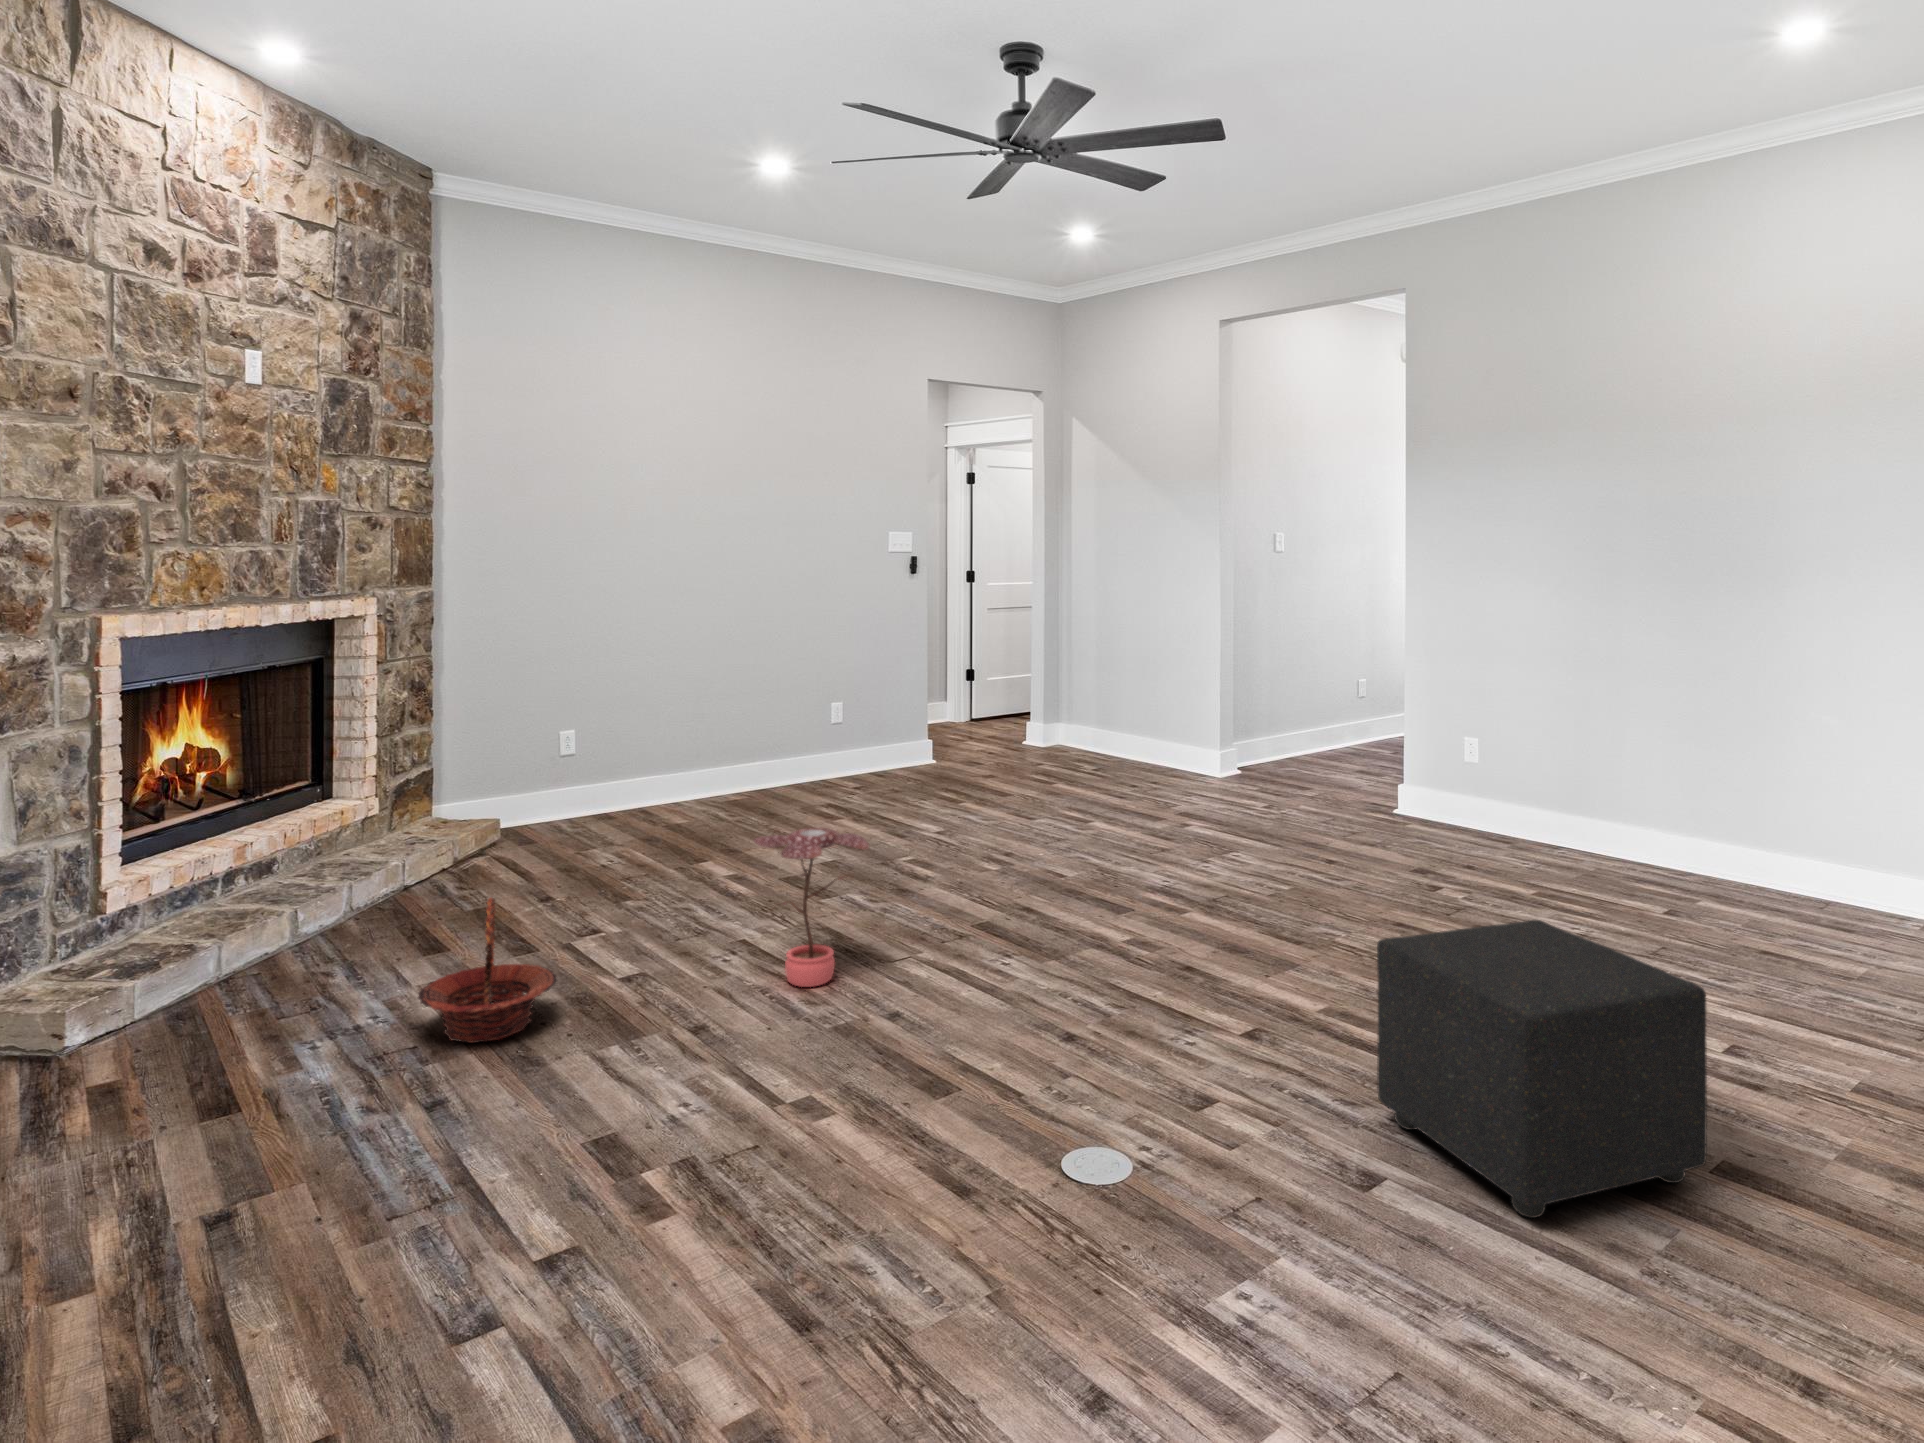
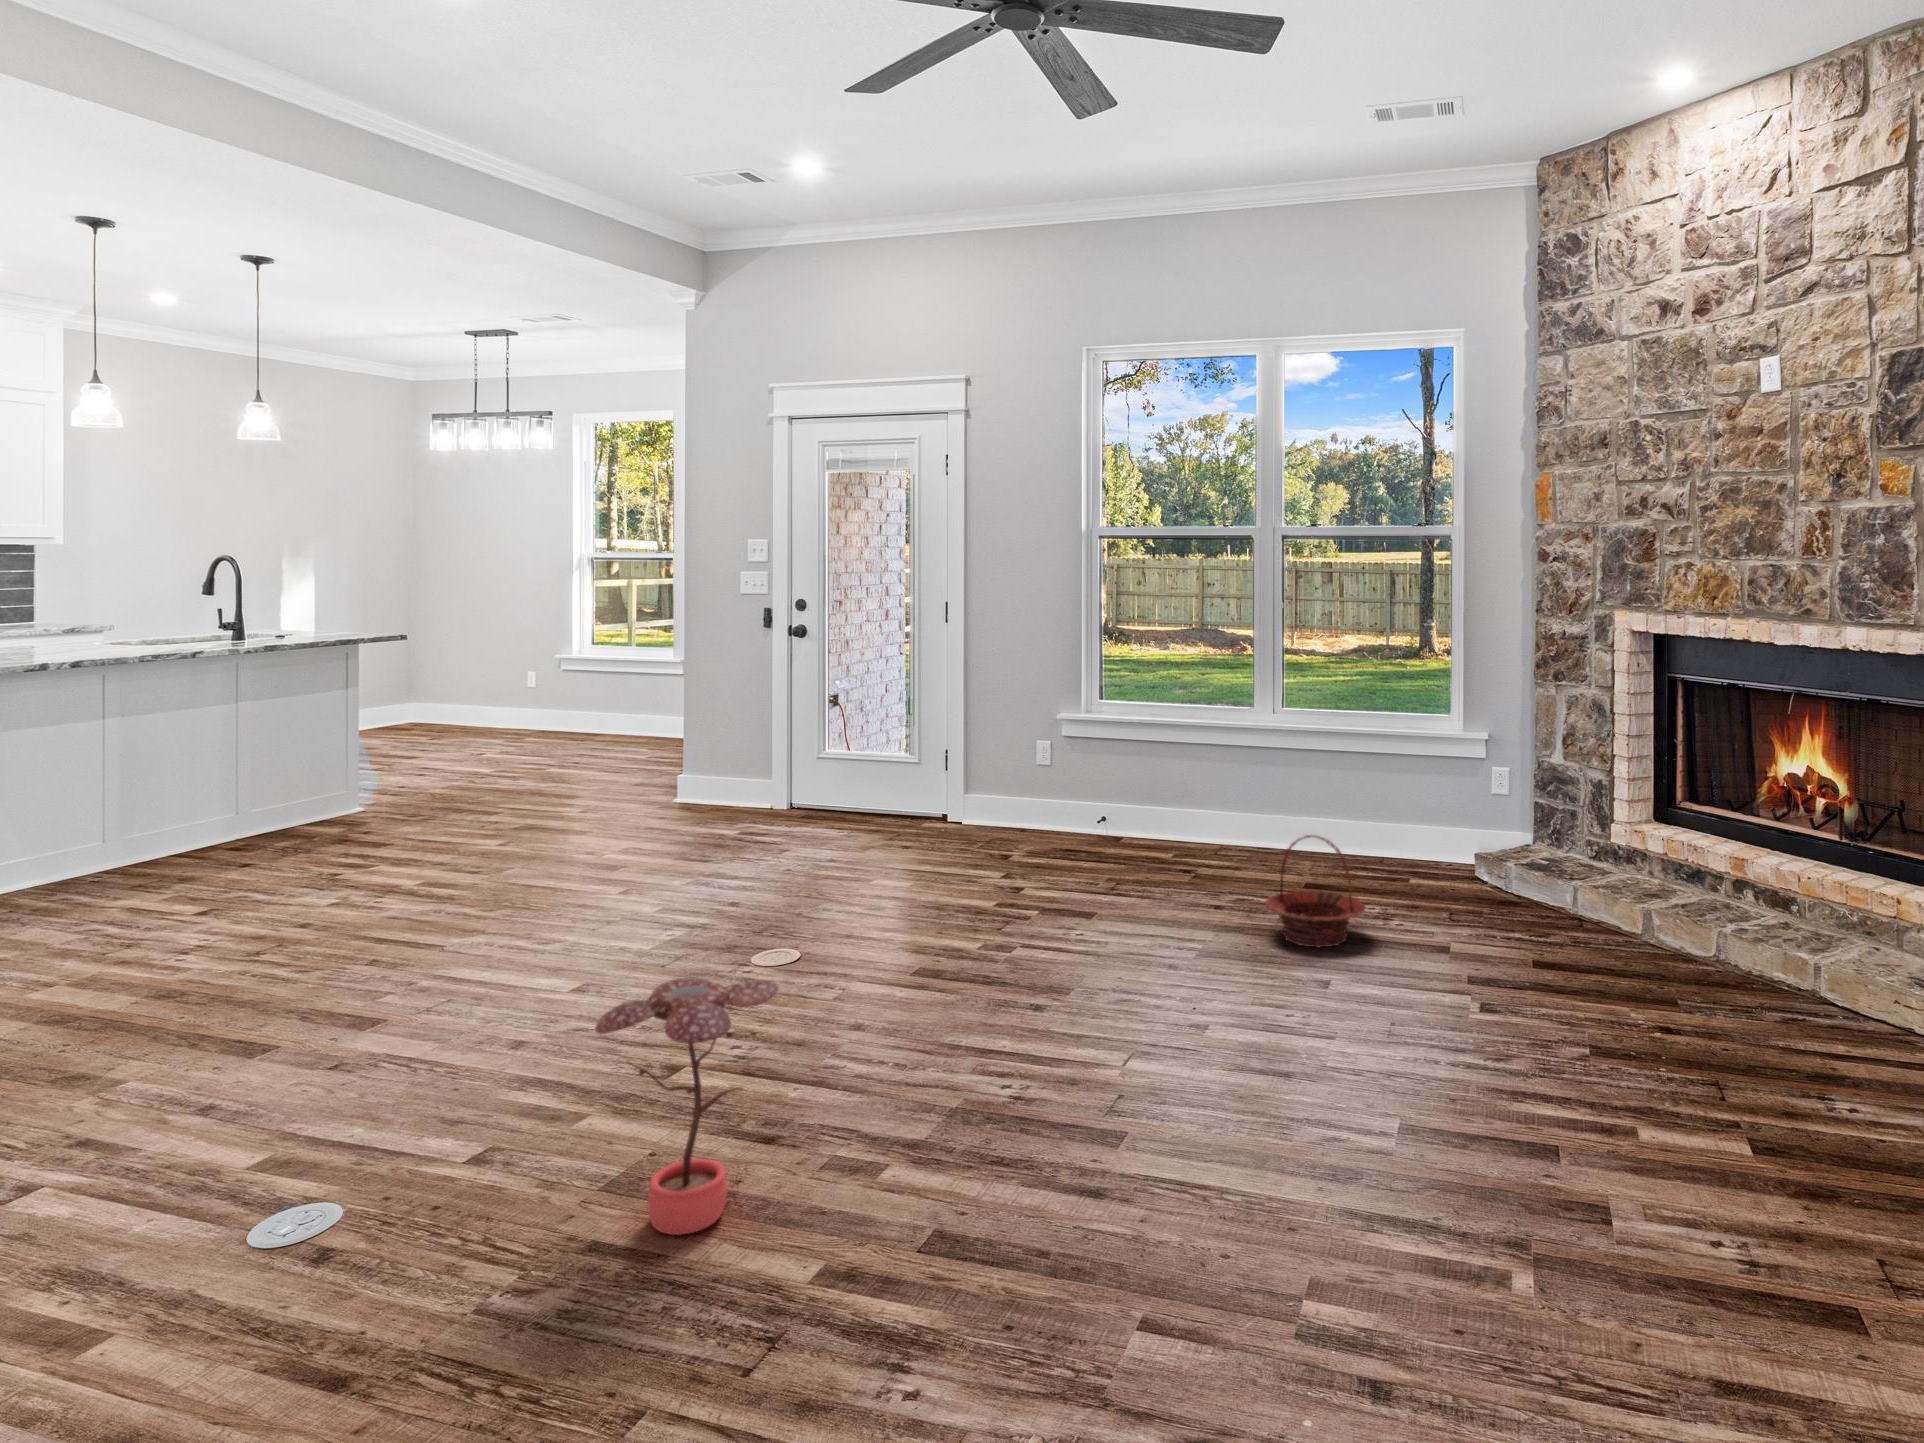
potted plant: present [754,828,869,987] -> present [595,977,778,1235]
ottoman: present [1377,920,1707,1218] -> none [296,849,562,1076]

